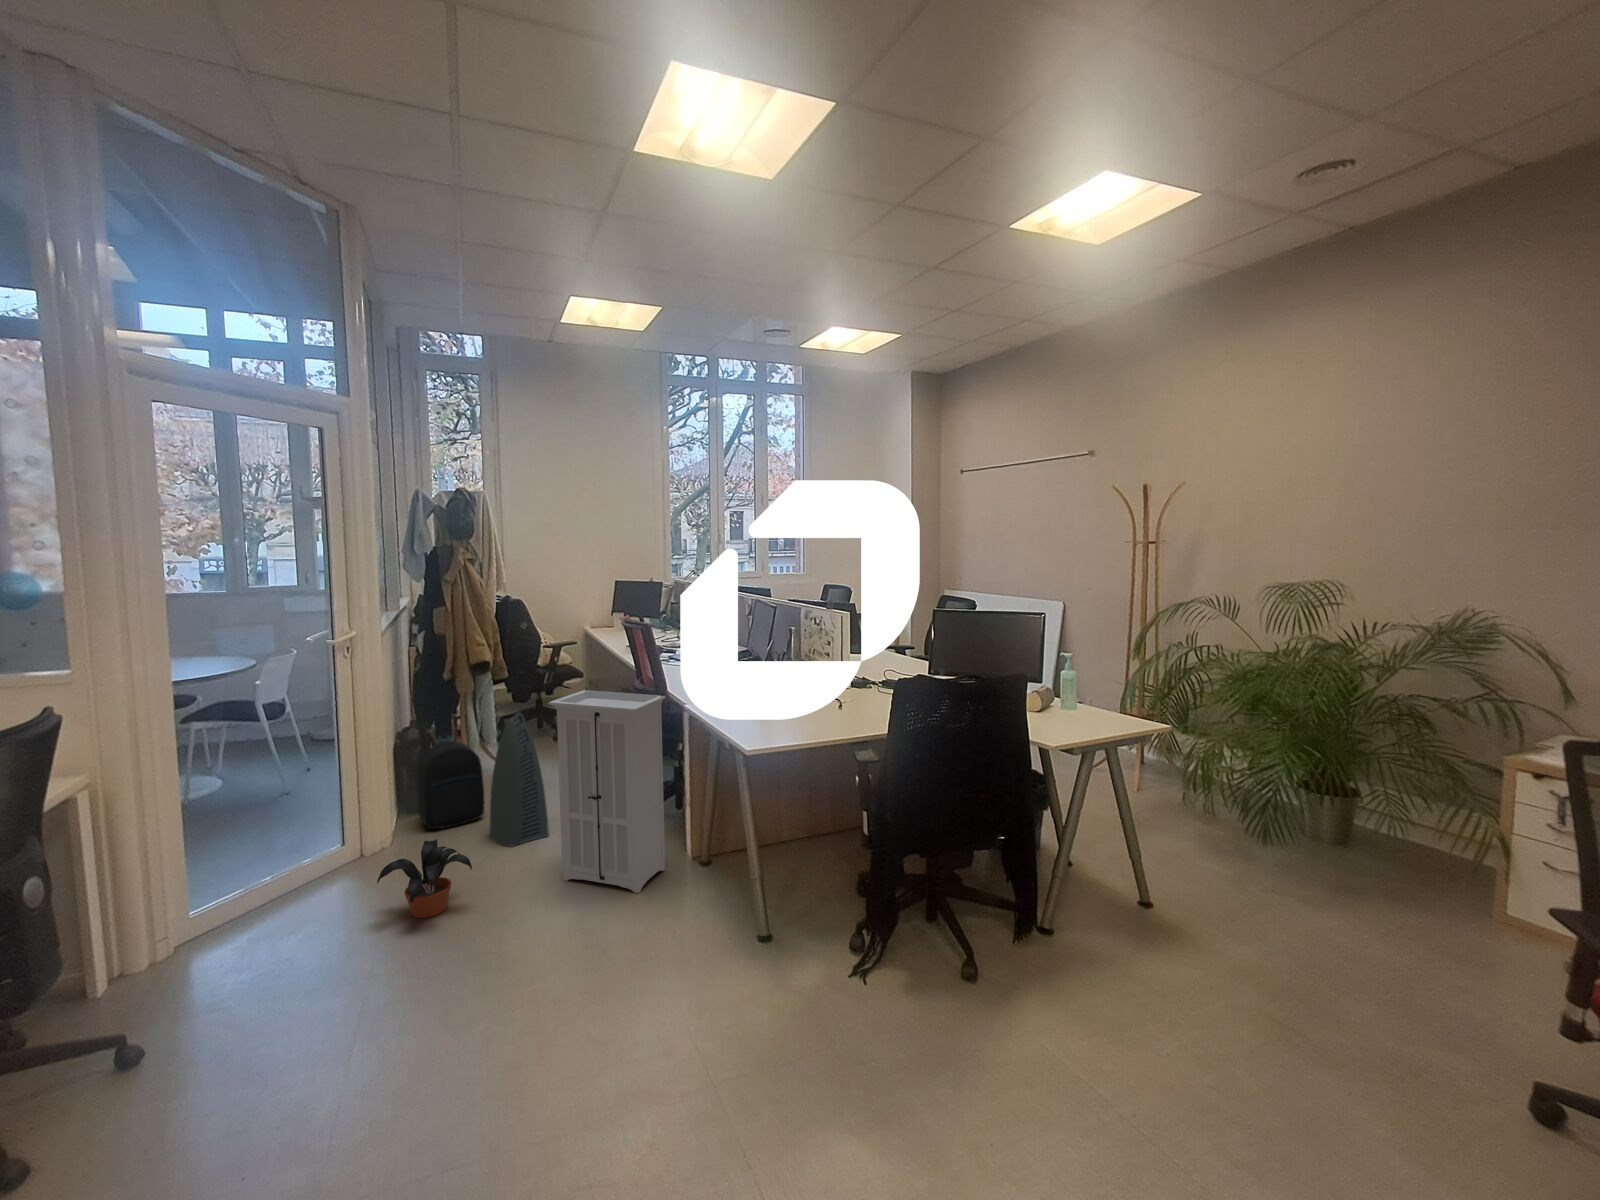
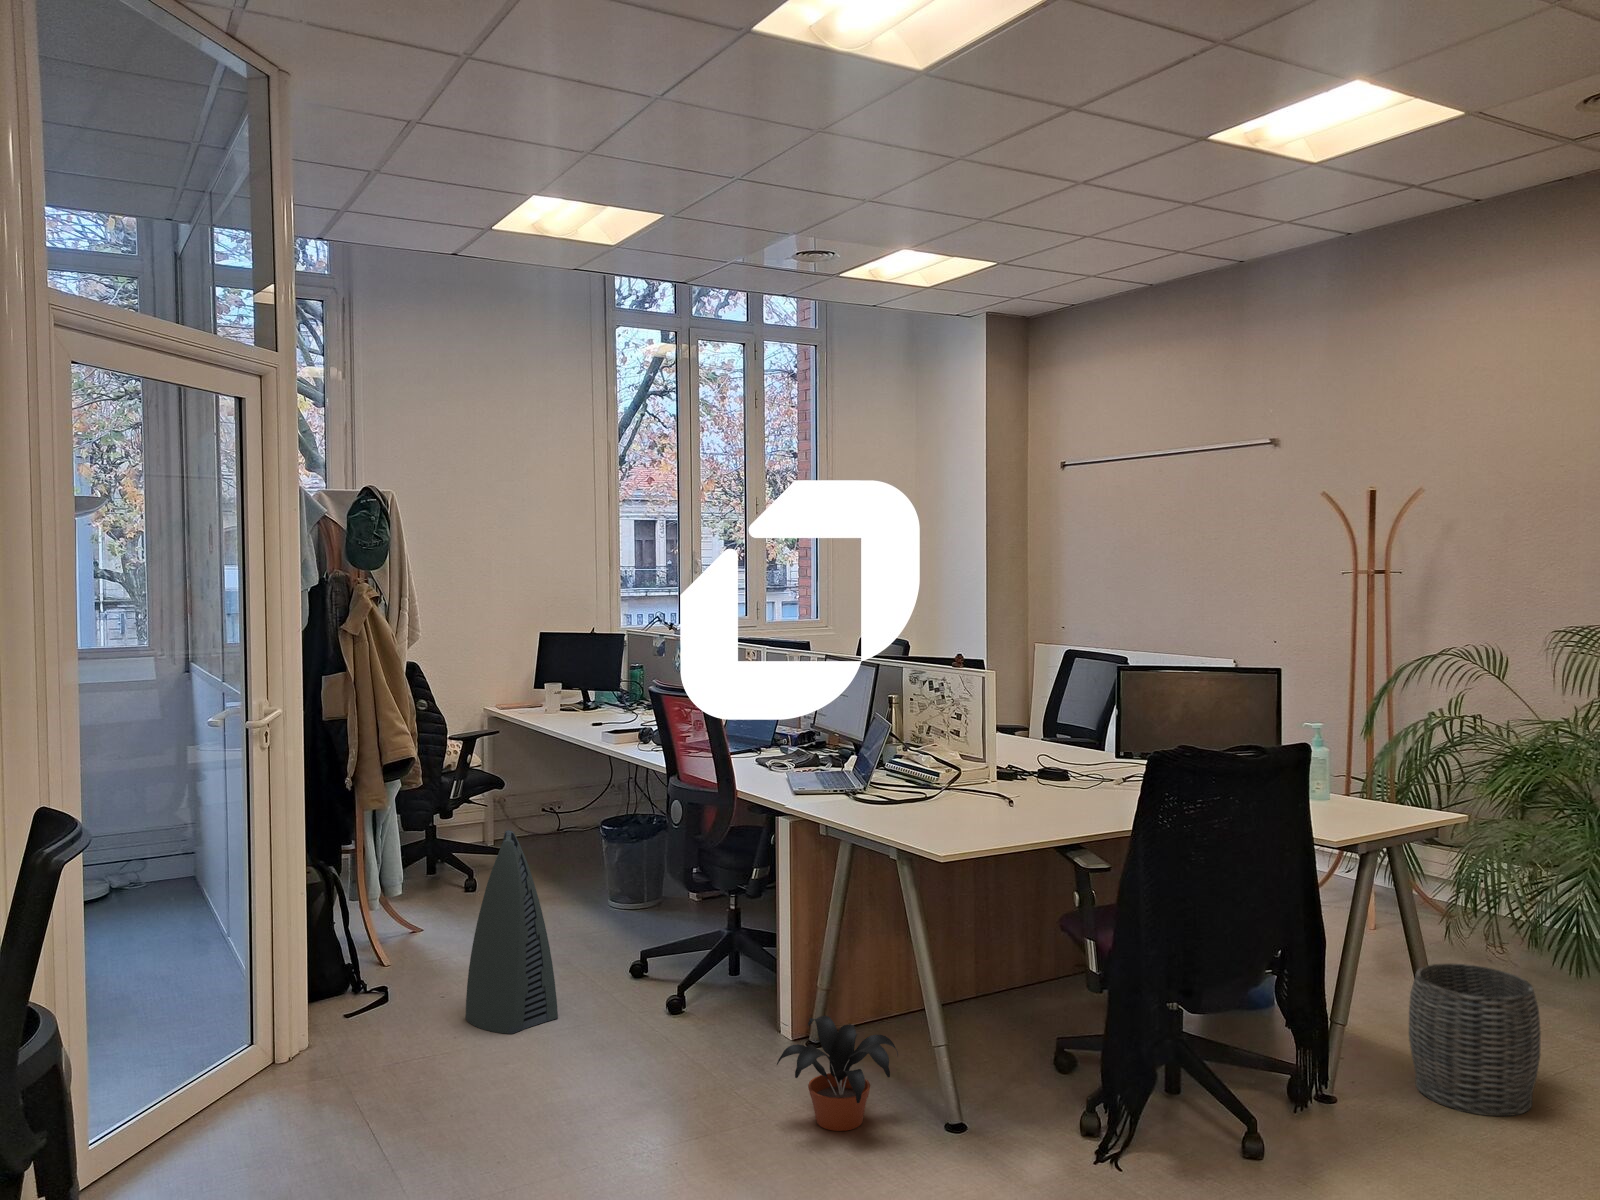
storage cabinet: present [549,687,666,893] -> none [607,785,767,1083]
backpack: present [418,733,484,829] -> none [343,868,442,1015]
woven basket: none [1112,834,1208,953] -> present [1409,964,1541,1116]
potted plant: present [377,839,472,918] -> present [777,1016,898,1131]

